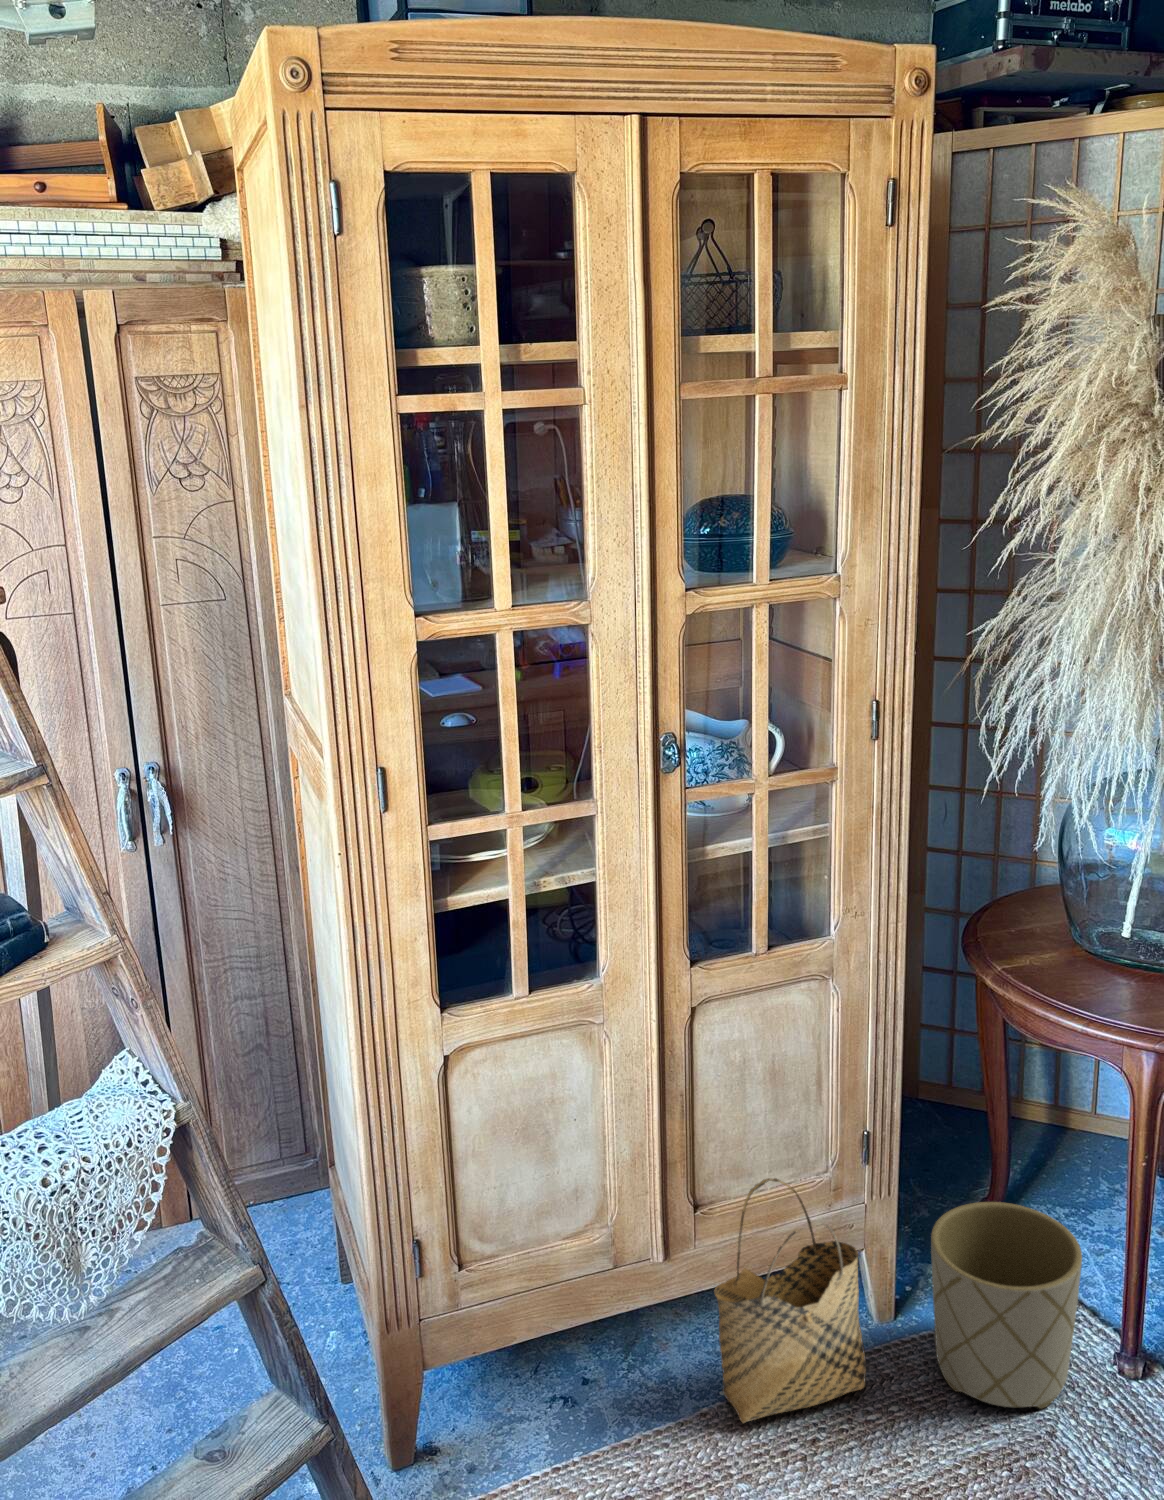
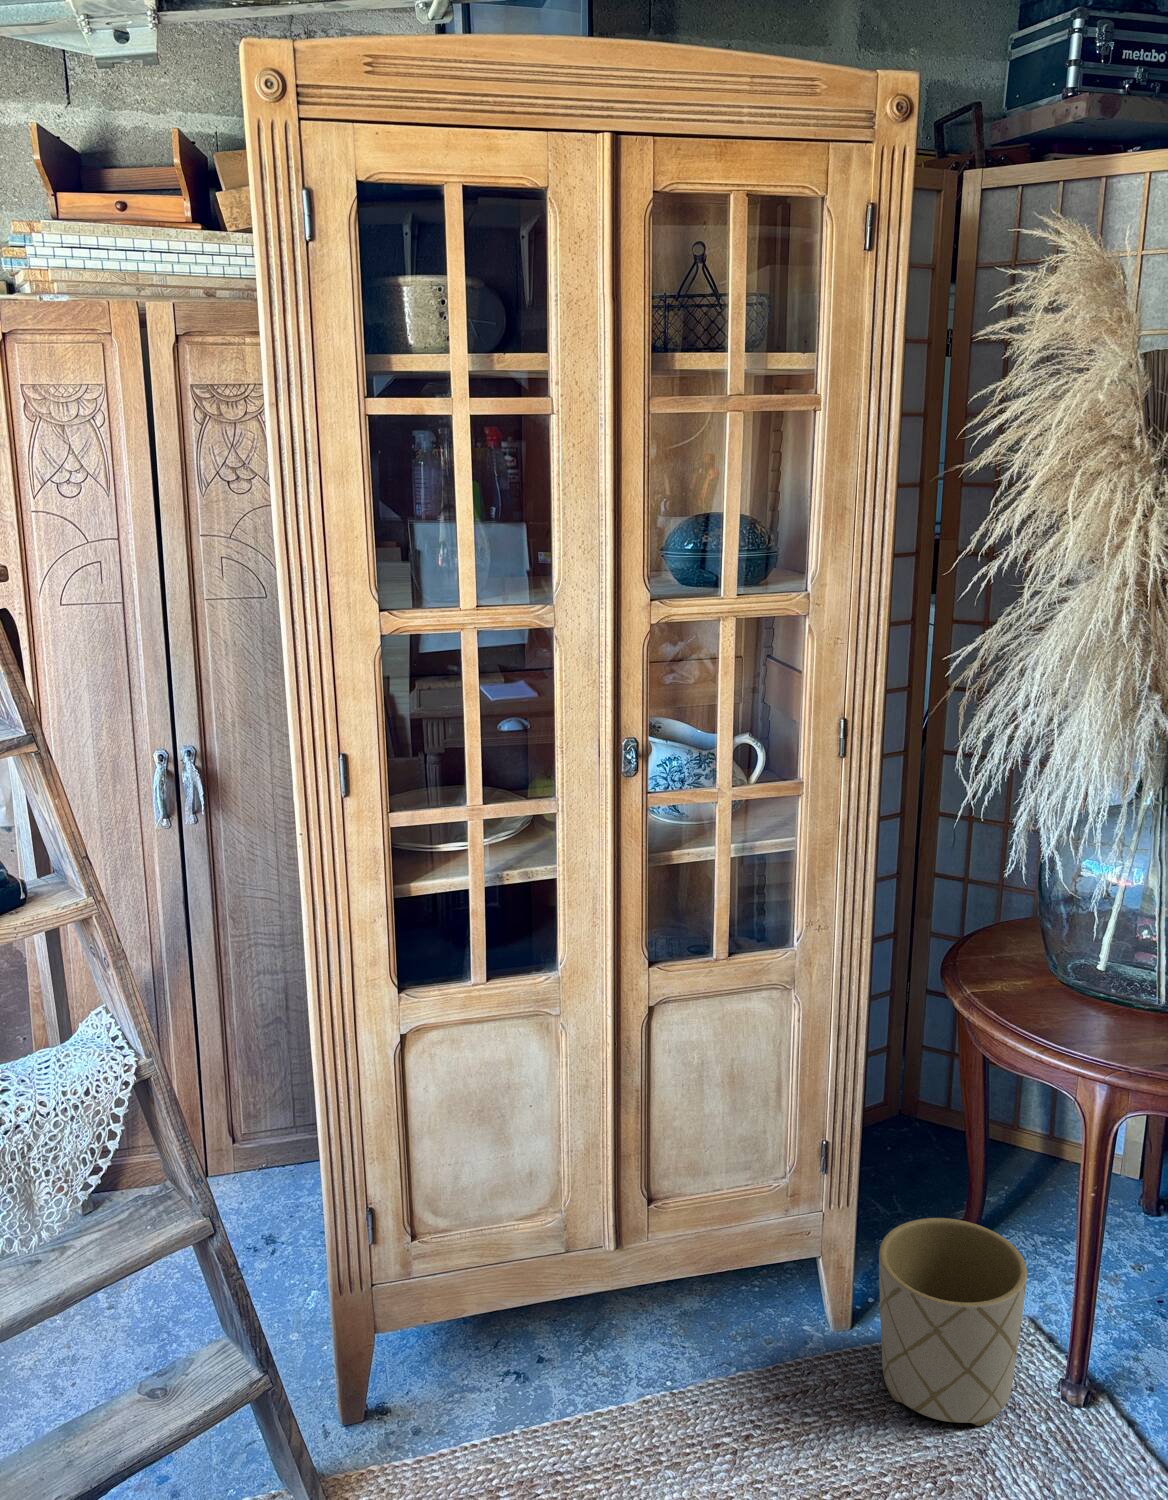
woven basket: present [714,1178,866,1423] -> none [658,1177,809,1413]

